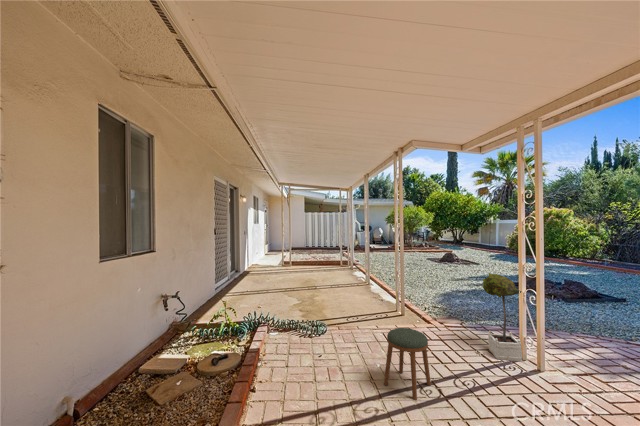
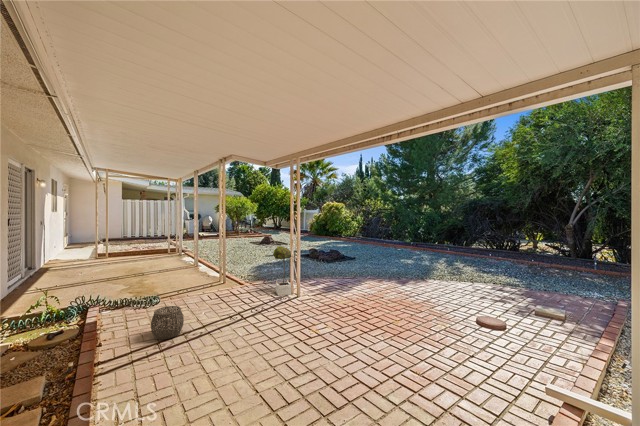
stool: present [384,328,431,400] -> none [207,283,237,322]
woven basket: none [307,354,351,411] -> present [151,306,184,339]

